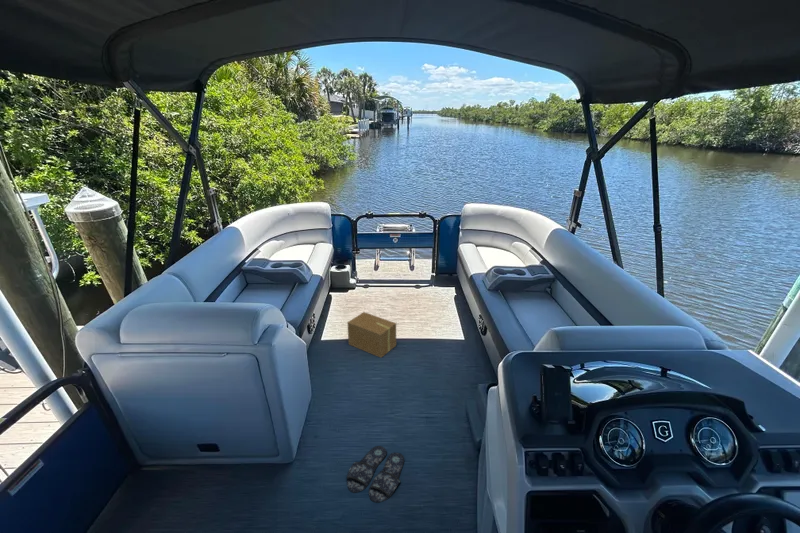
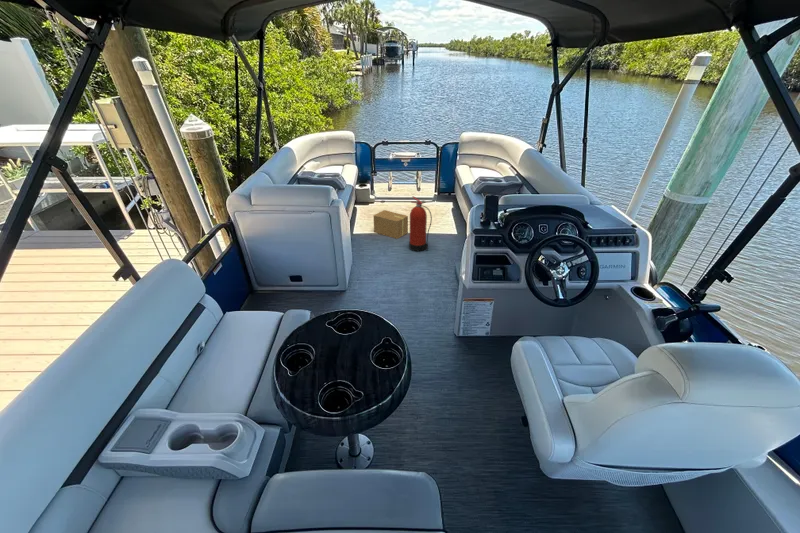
fire extinguisher: none [398,305,431,385] -> present [409,196,432,251]
slippers: present [347,446,404,503] -> none [381,275,414,294]

